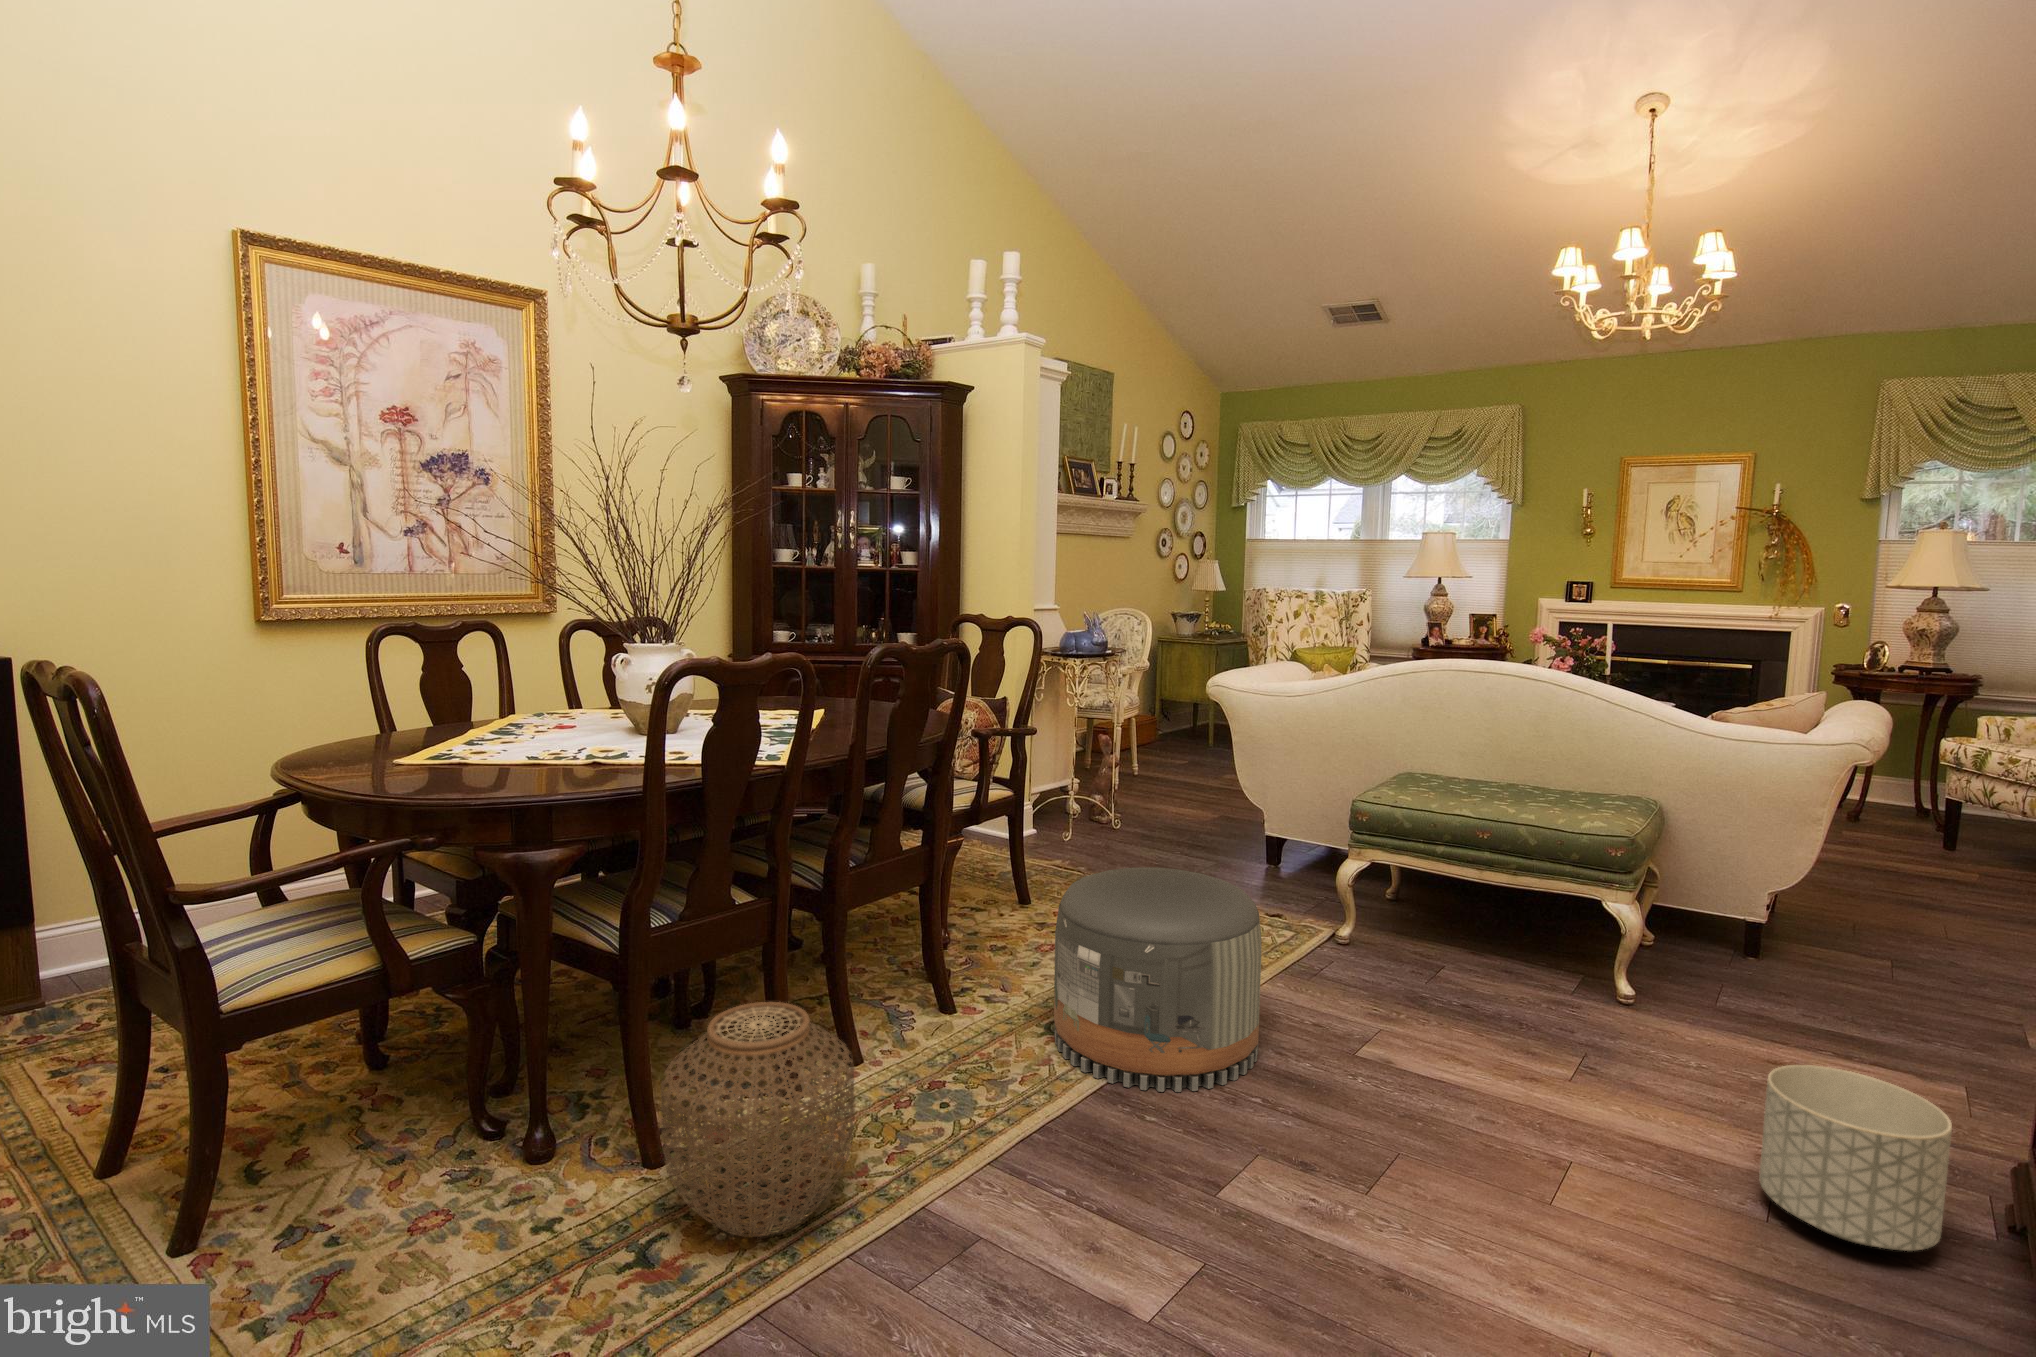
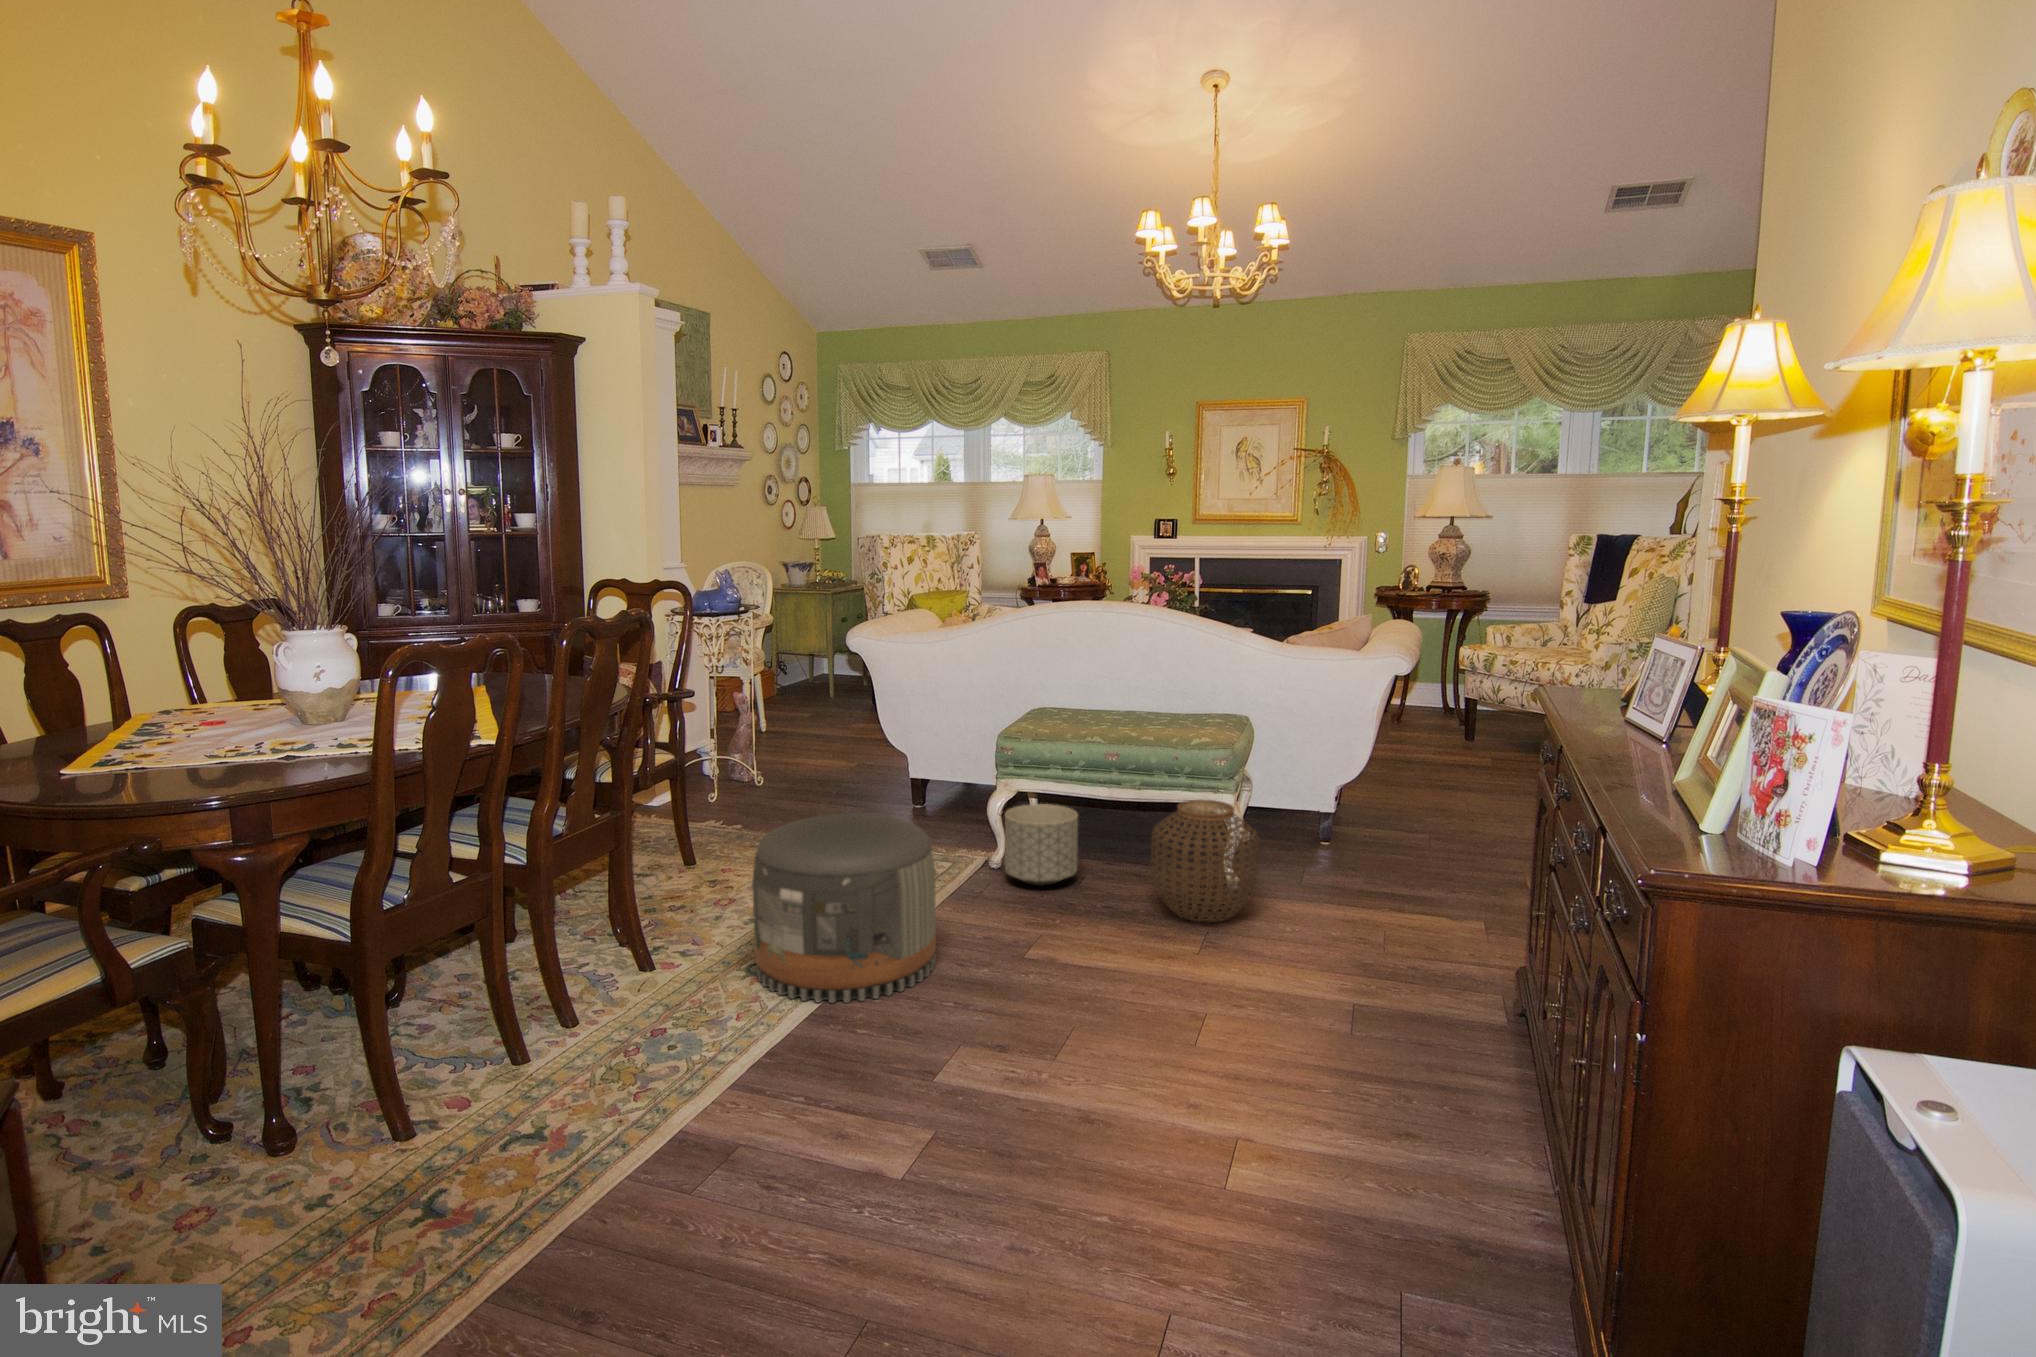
woven basket: present [661,1002,854,1237] -> present [1151,799,1260,922]
planter: present [1759,1065,1952,1251] -> present [1005,804,1078,885]

